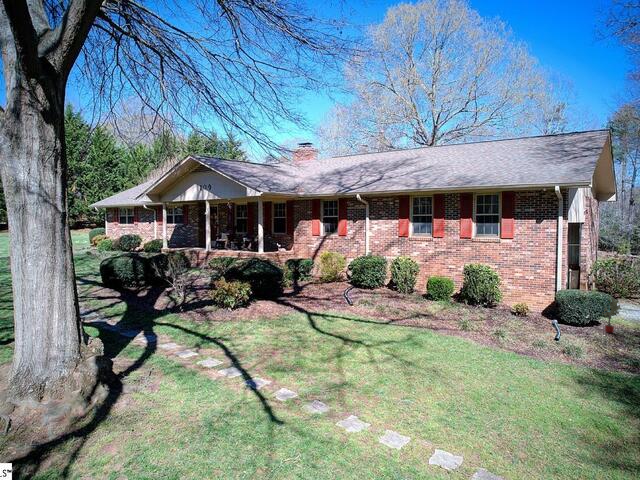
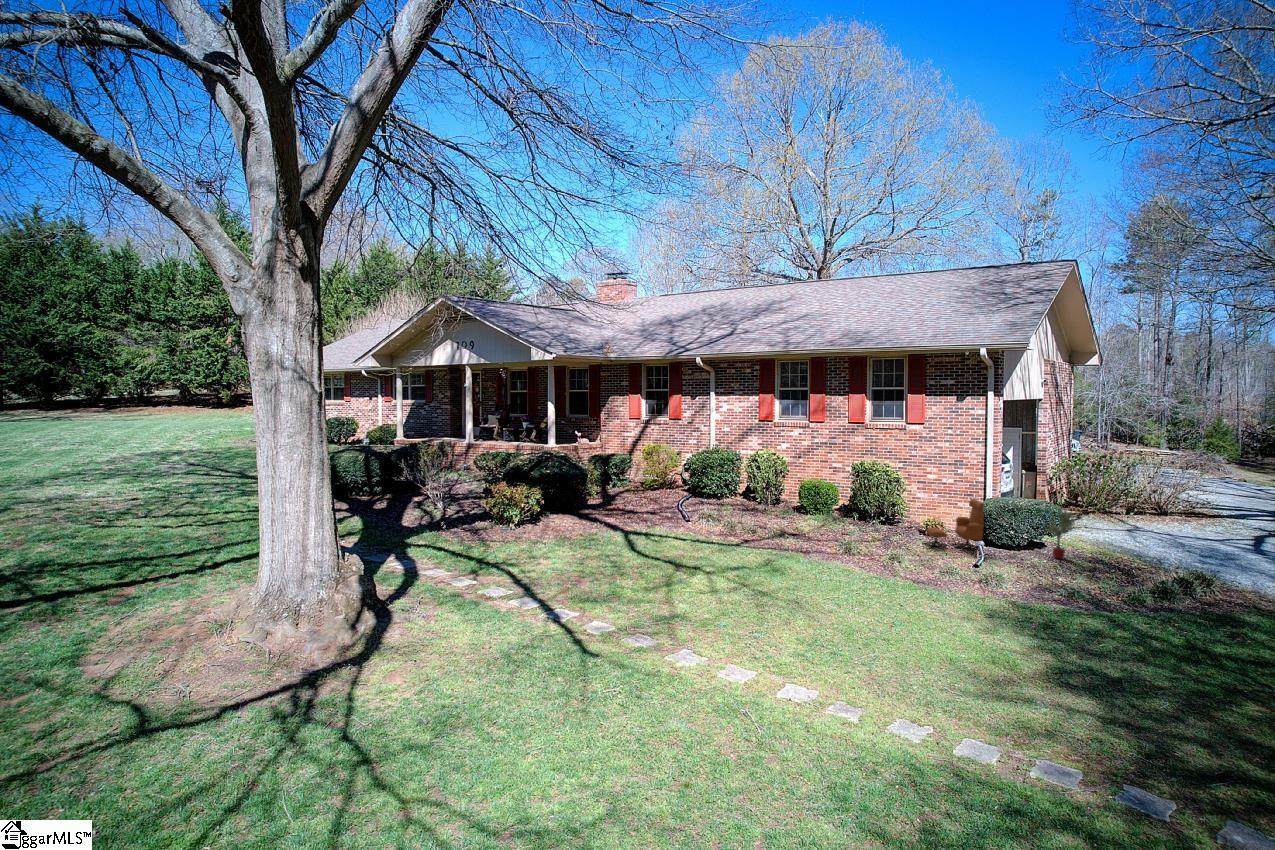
lounge chair: none [512,291,557,327] -> present [923,499,984,551]

